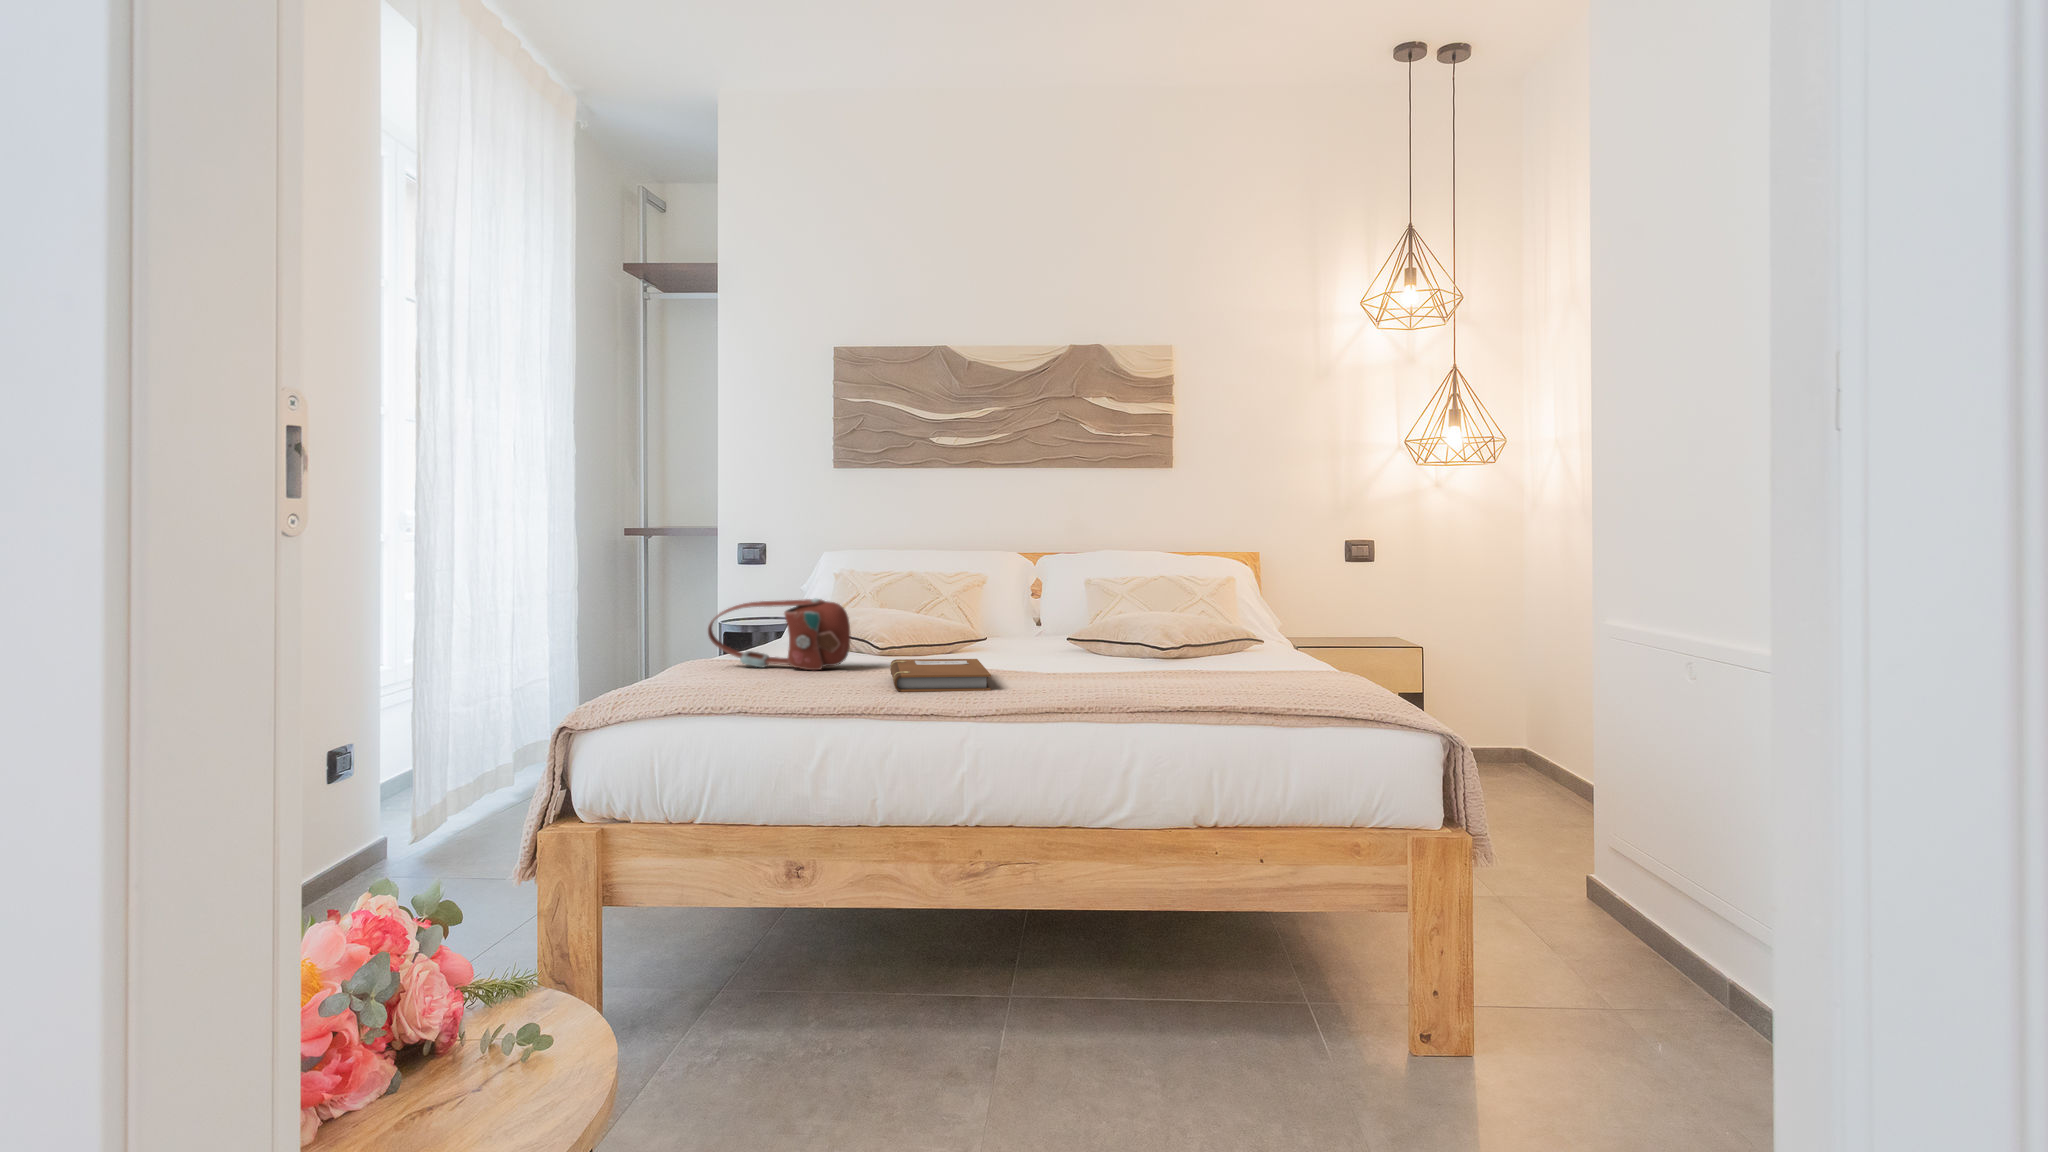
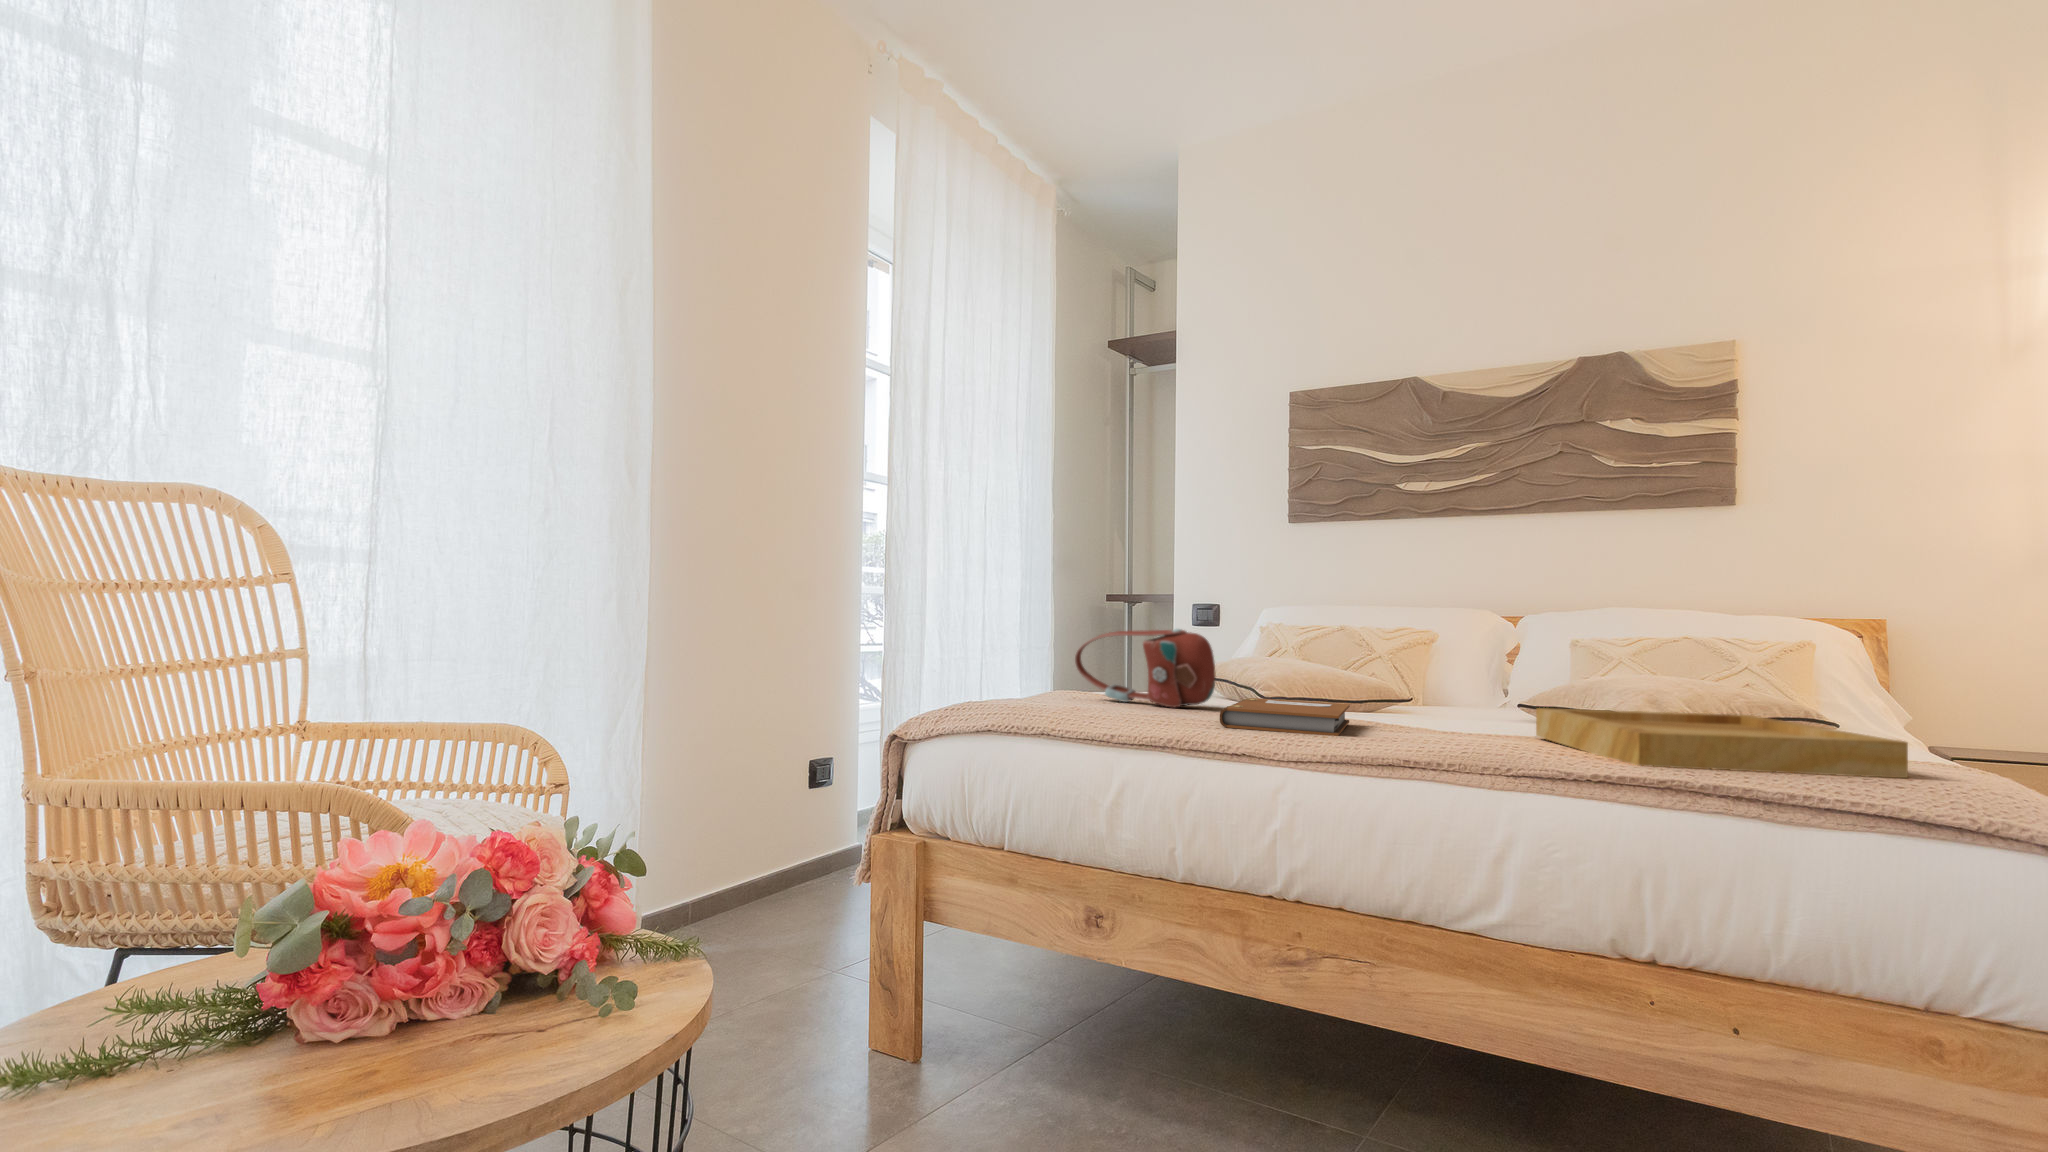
tray: none [1110,644,1329,697] -> present [1536,708,1908,778]

